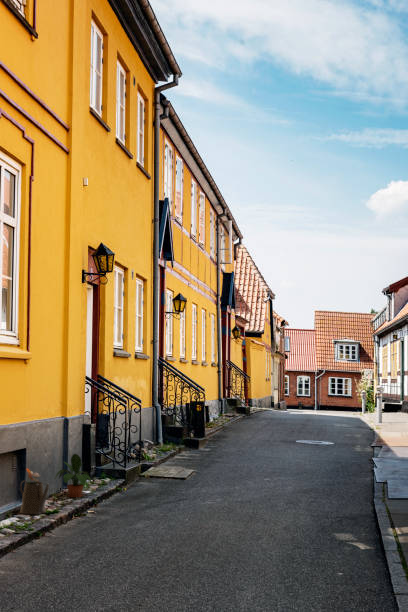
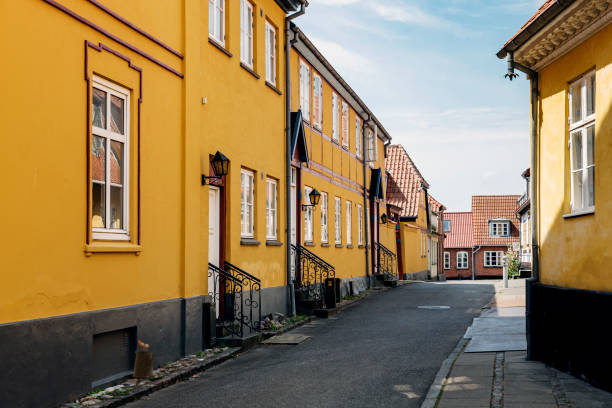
potted plant: present [56,454,91,497] -> none [170,328,201,364]

